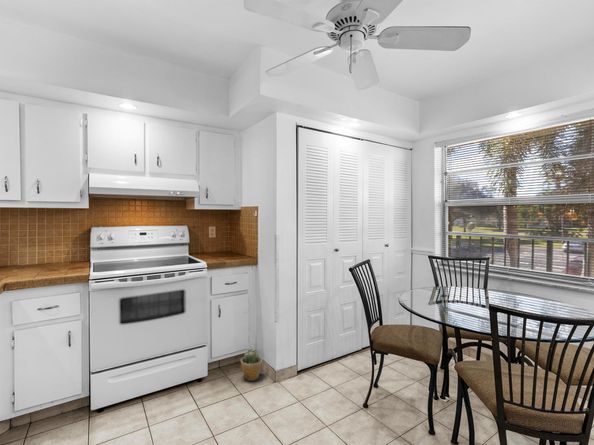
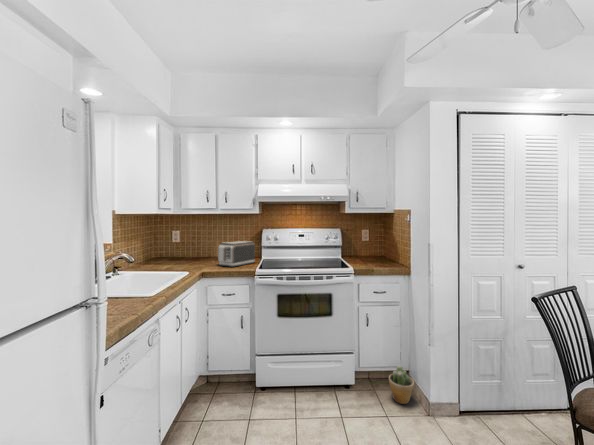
toaster: none [25,242,81,274] -> present [218,241,255,267]

